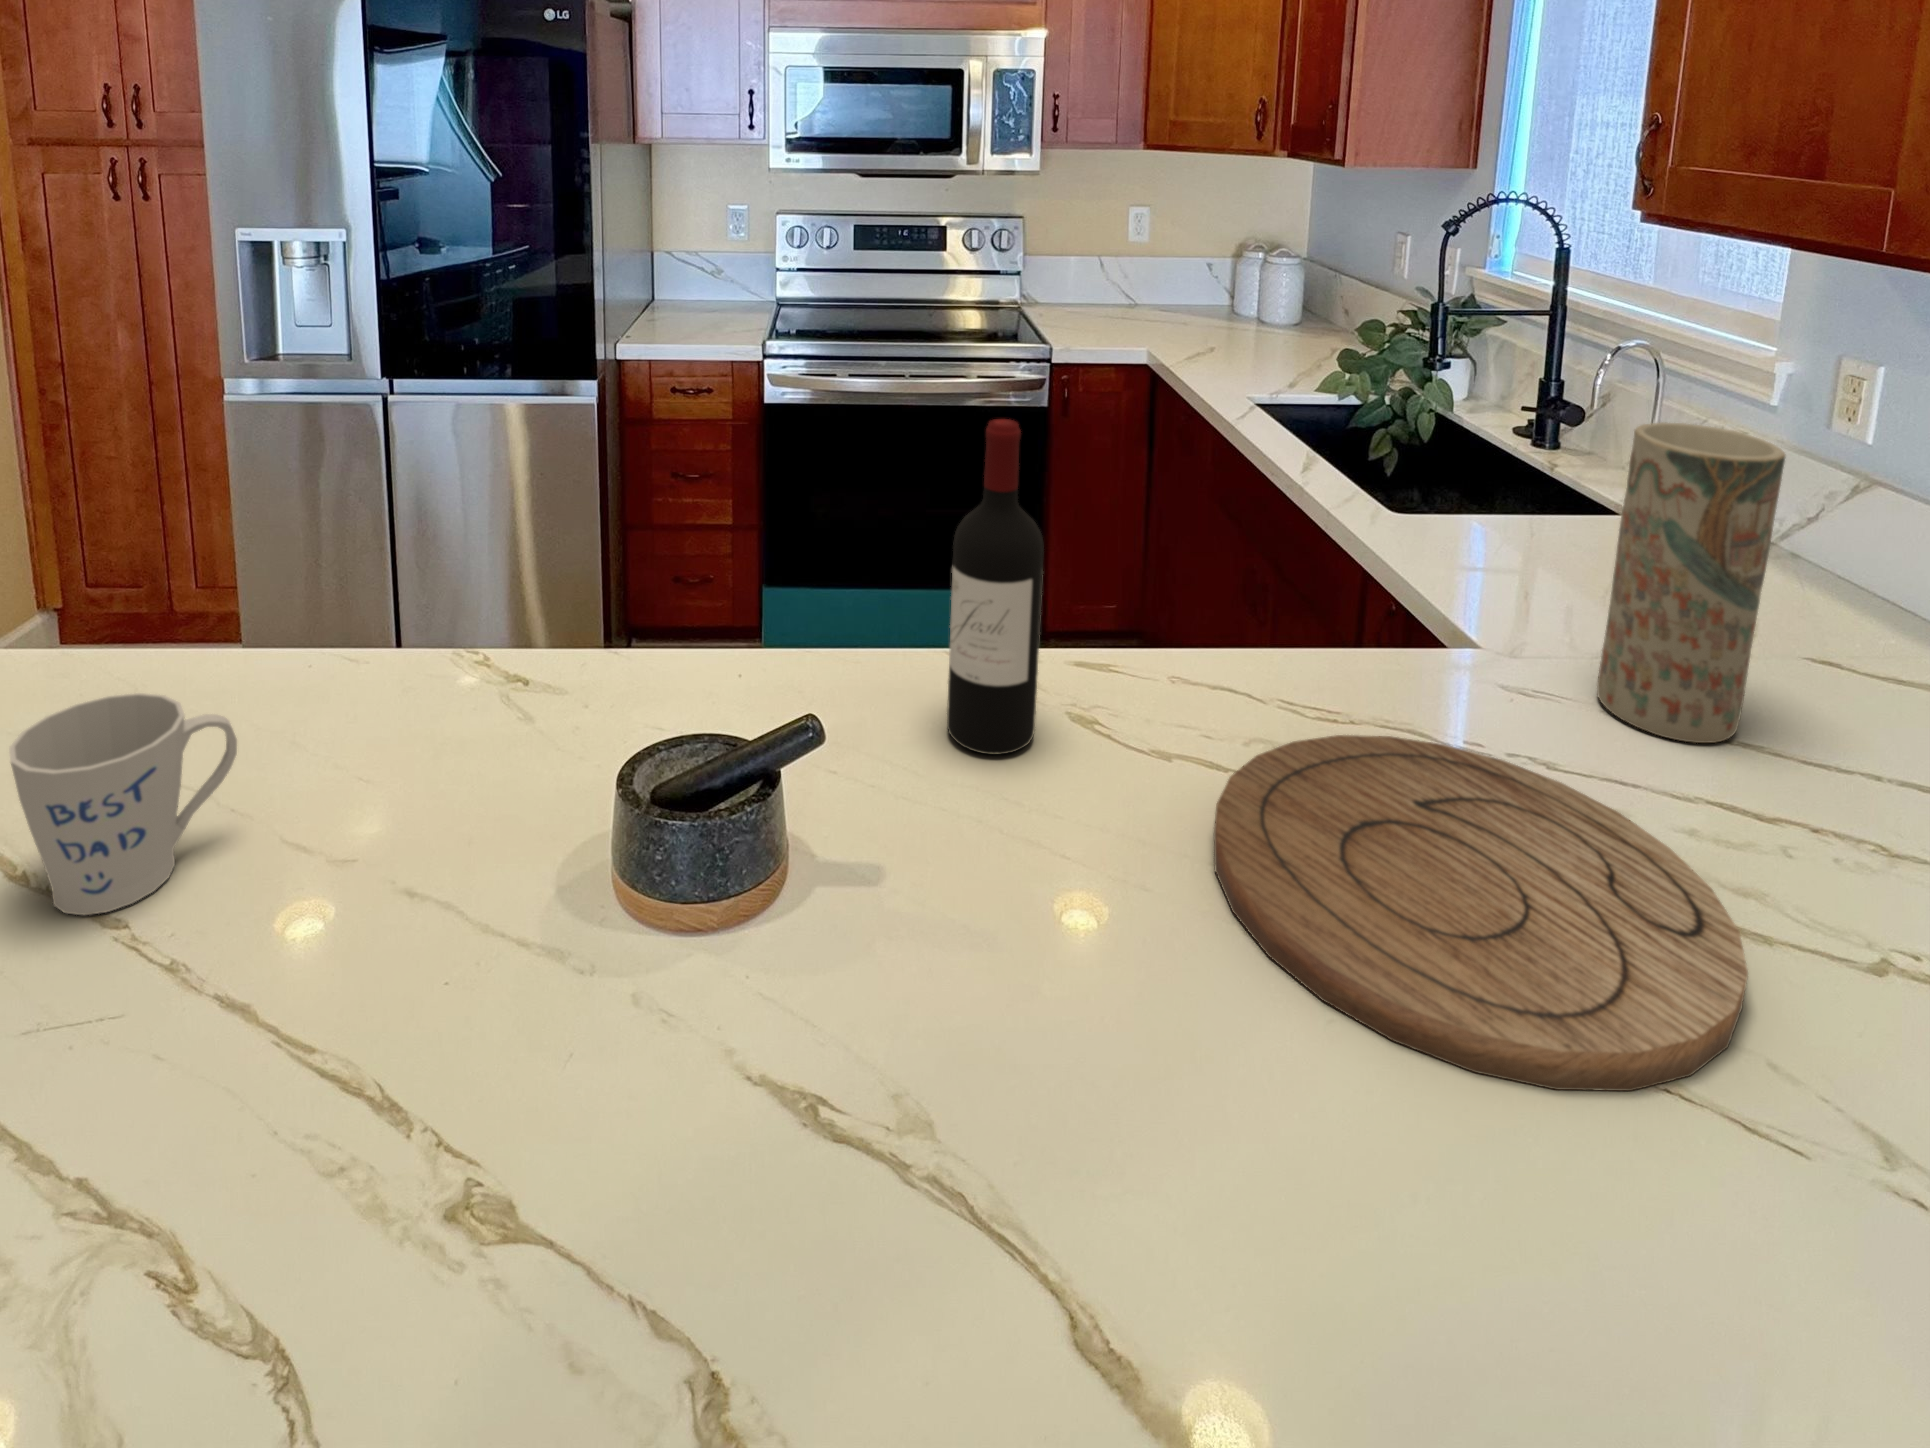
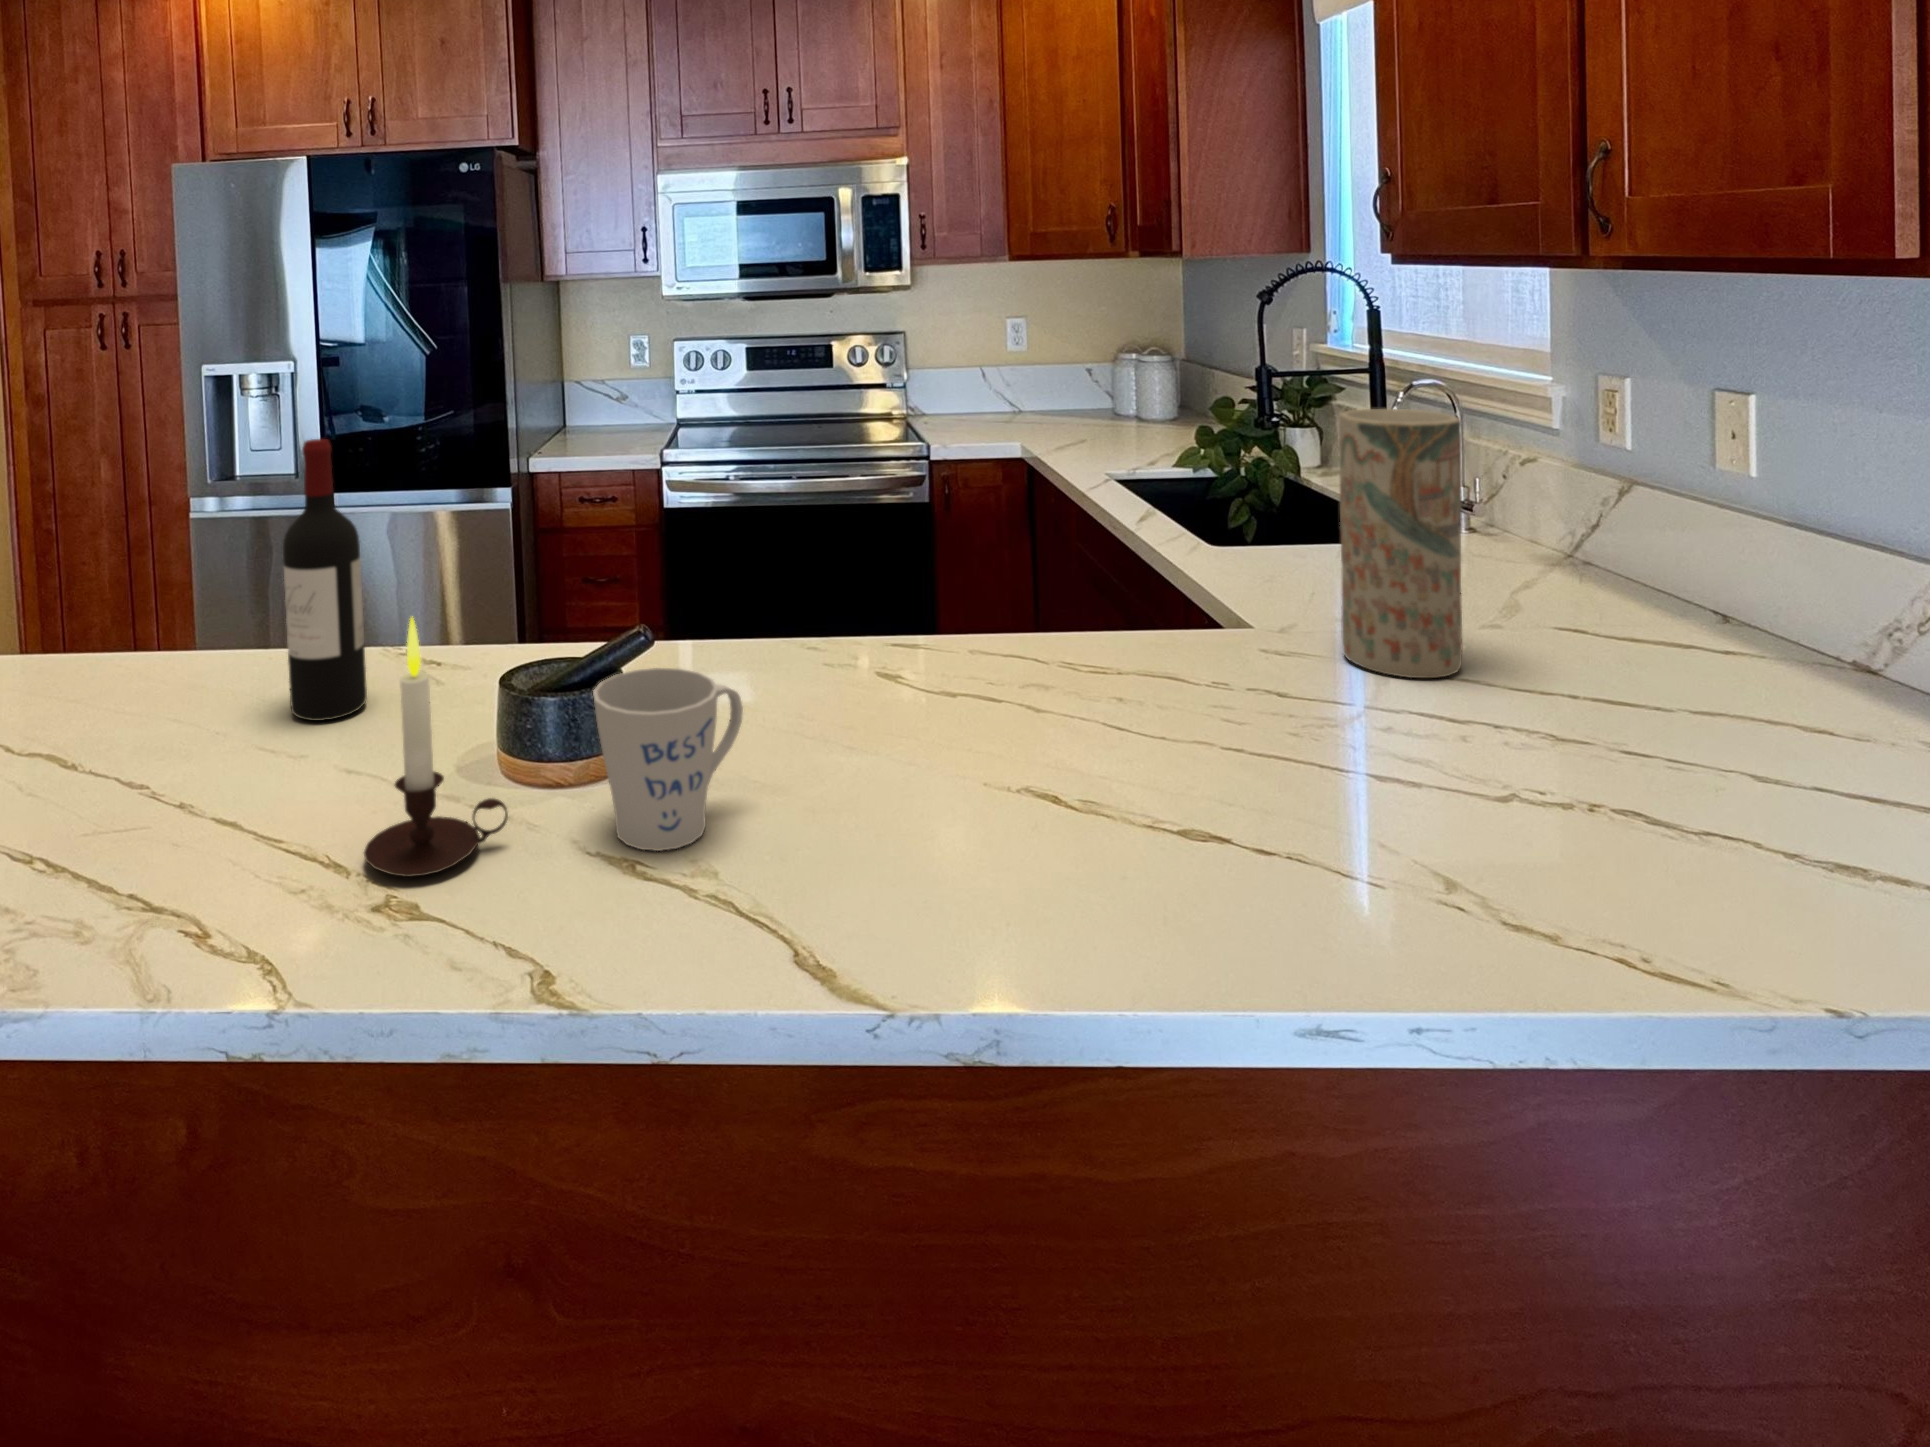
wine bottle: present [947,419,1044,755] -> present [283,439,367,721]
mug: present [9,693,237,915] -> present [593,668,743,851]
cutting board: present [1214,735,1748,1091] -> none [969,668,1382,860]
candle: none [431,779,638,1145] -> present [364,618,508,877]

